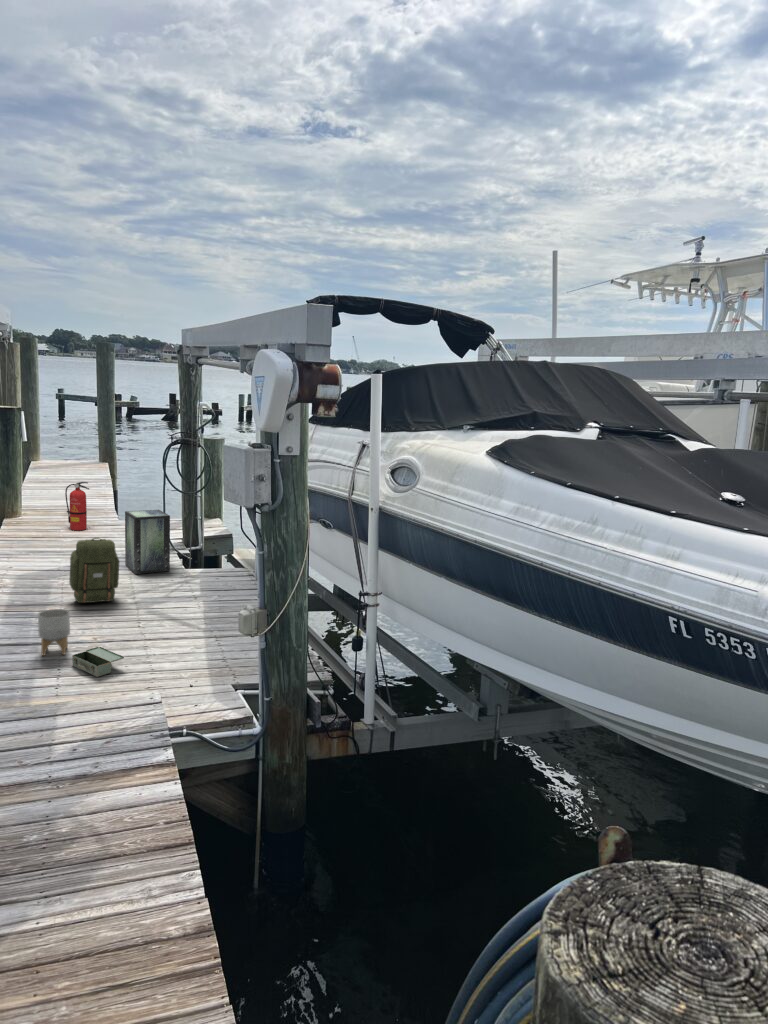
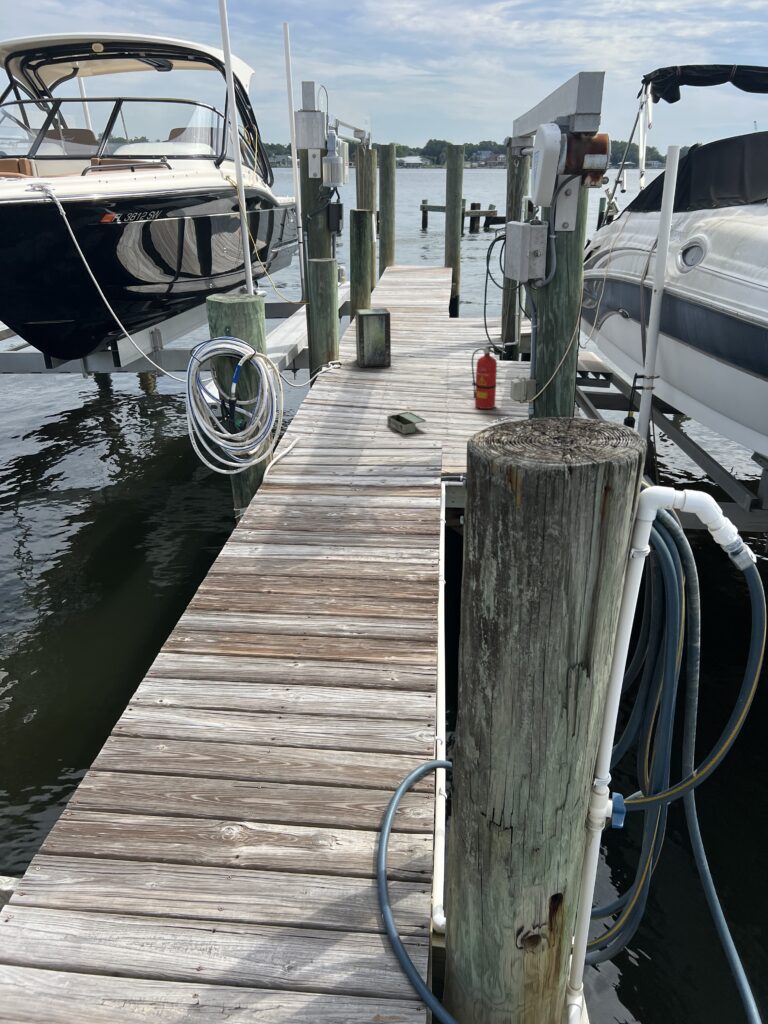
fire extinguisher: present [65,482,89,530] -> present [472,346,501,409]
storage box: present [125,510,170,574] -> present [355,308,391,367]
backpack: present [69,538,119,603] -> none [395,325,435,381]
planter: present [38,609,70,656] -> none [364,379,388,417]

